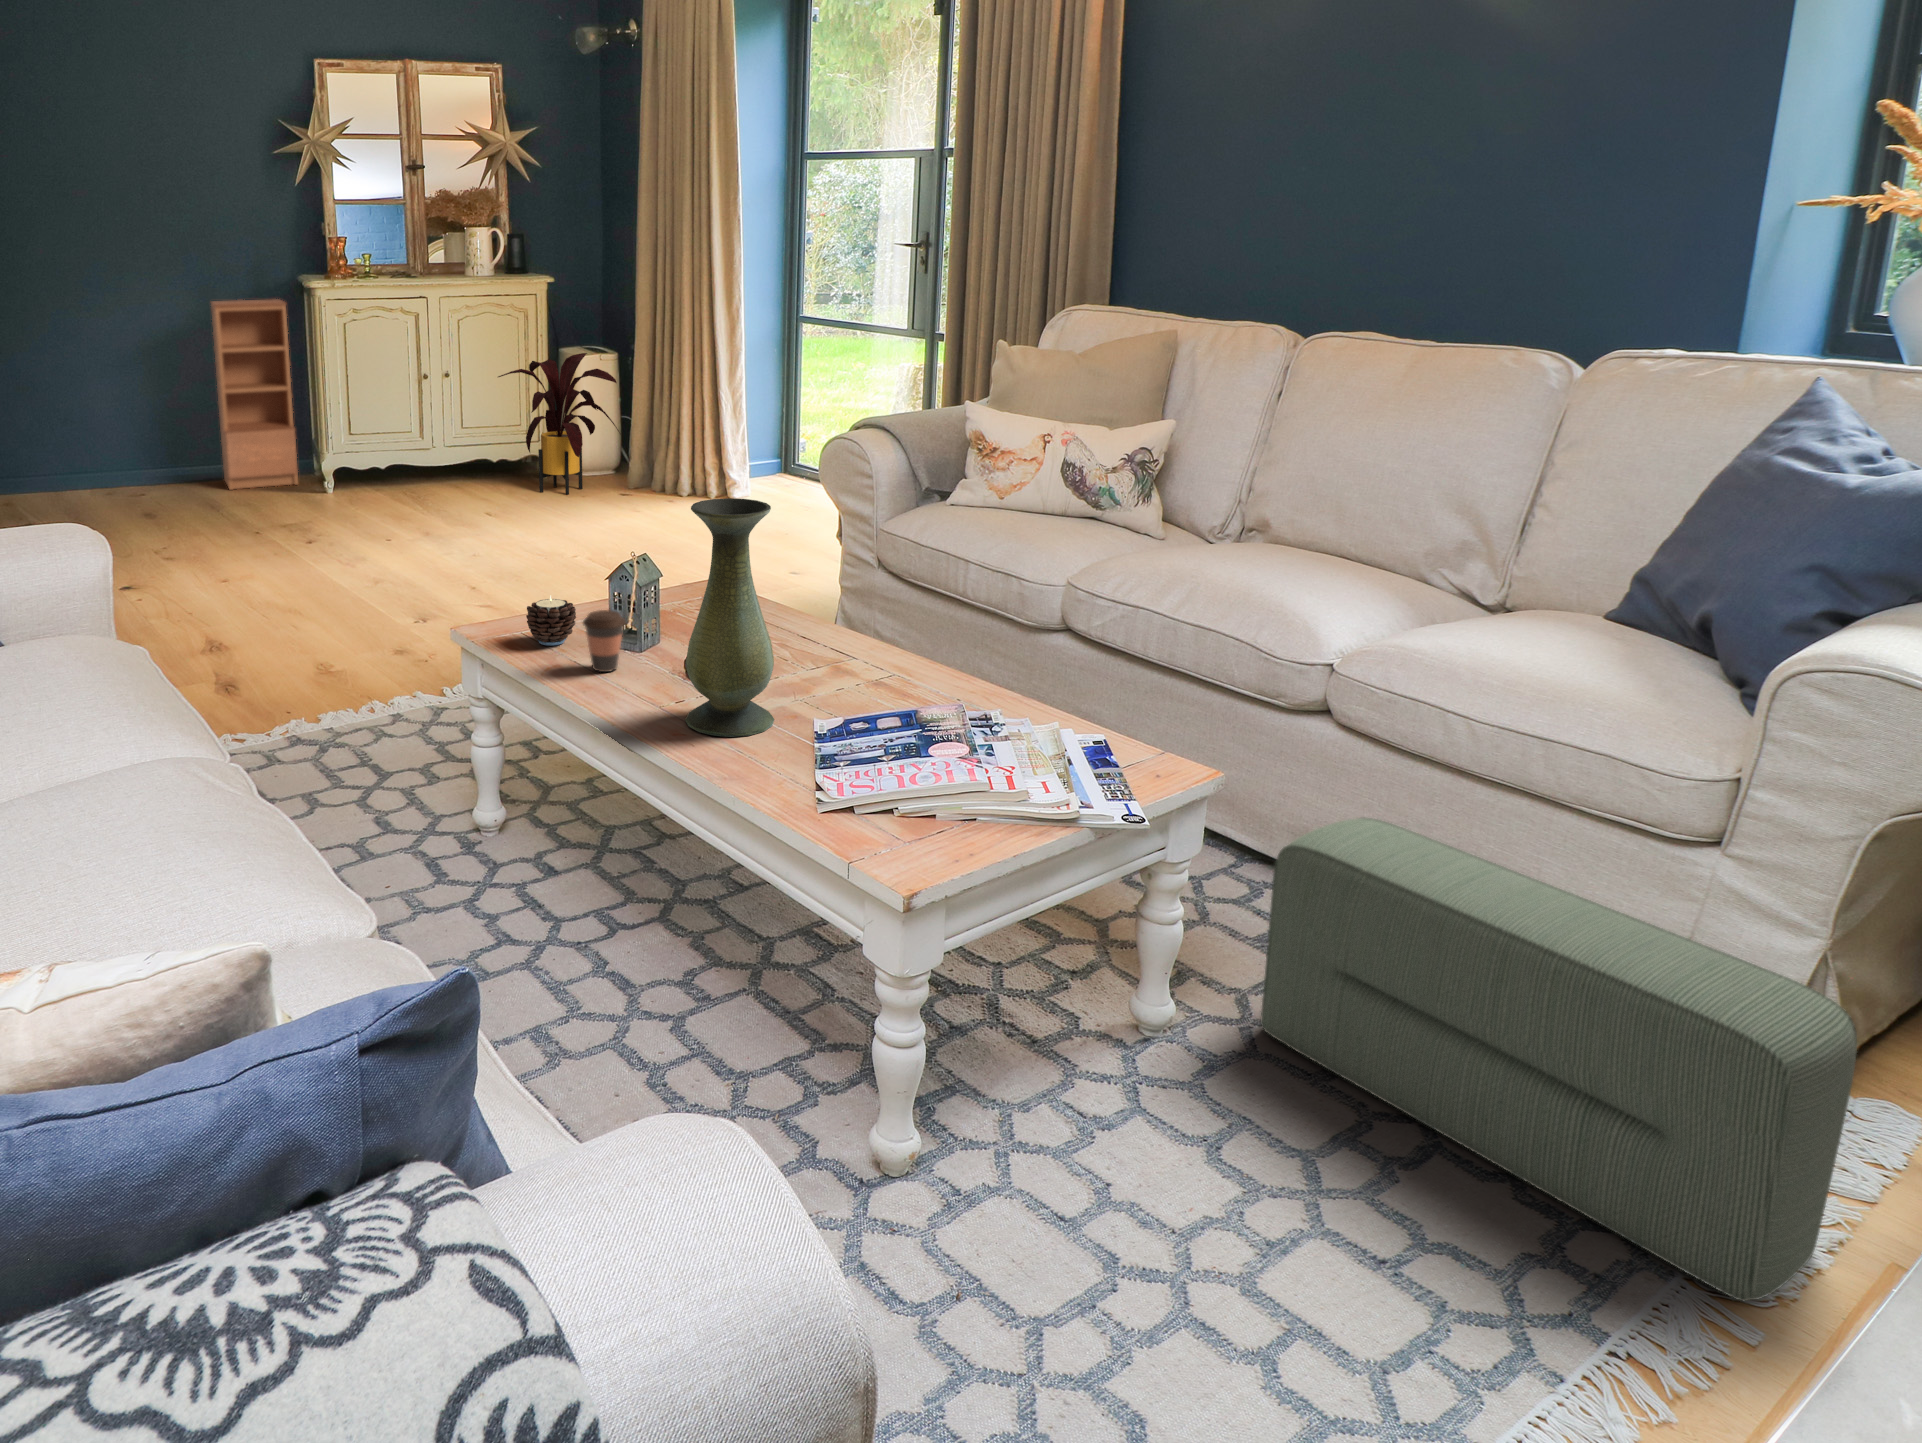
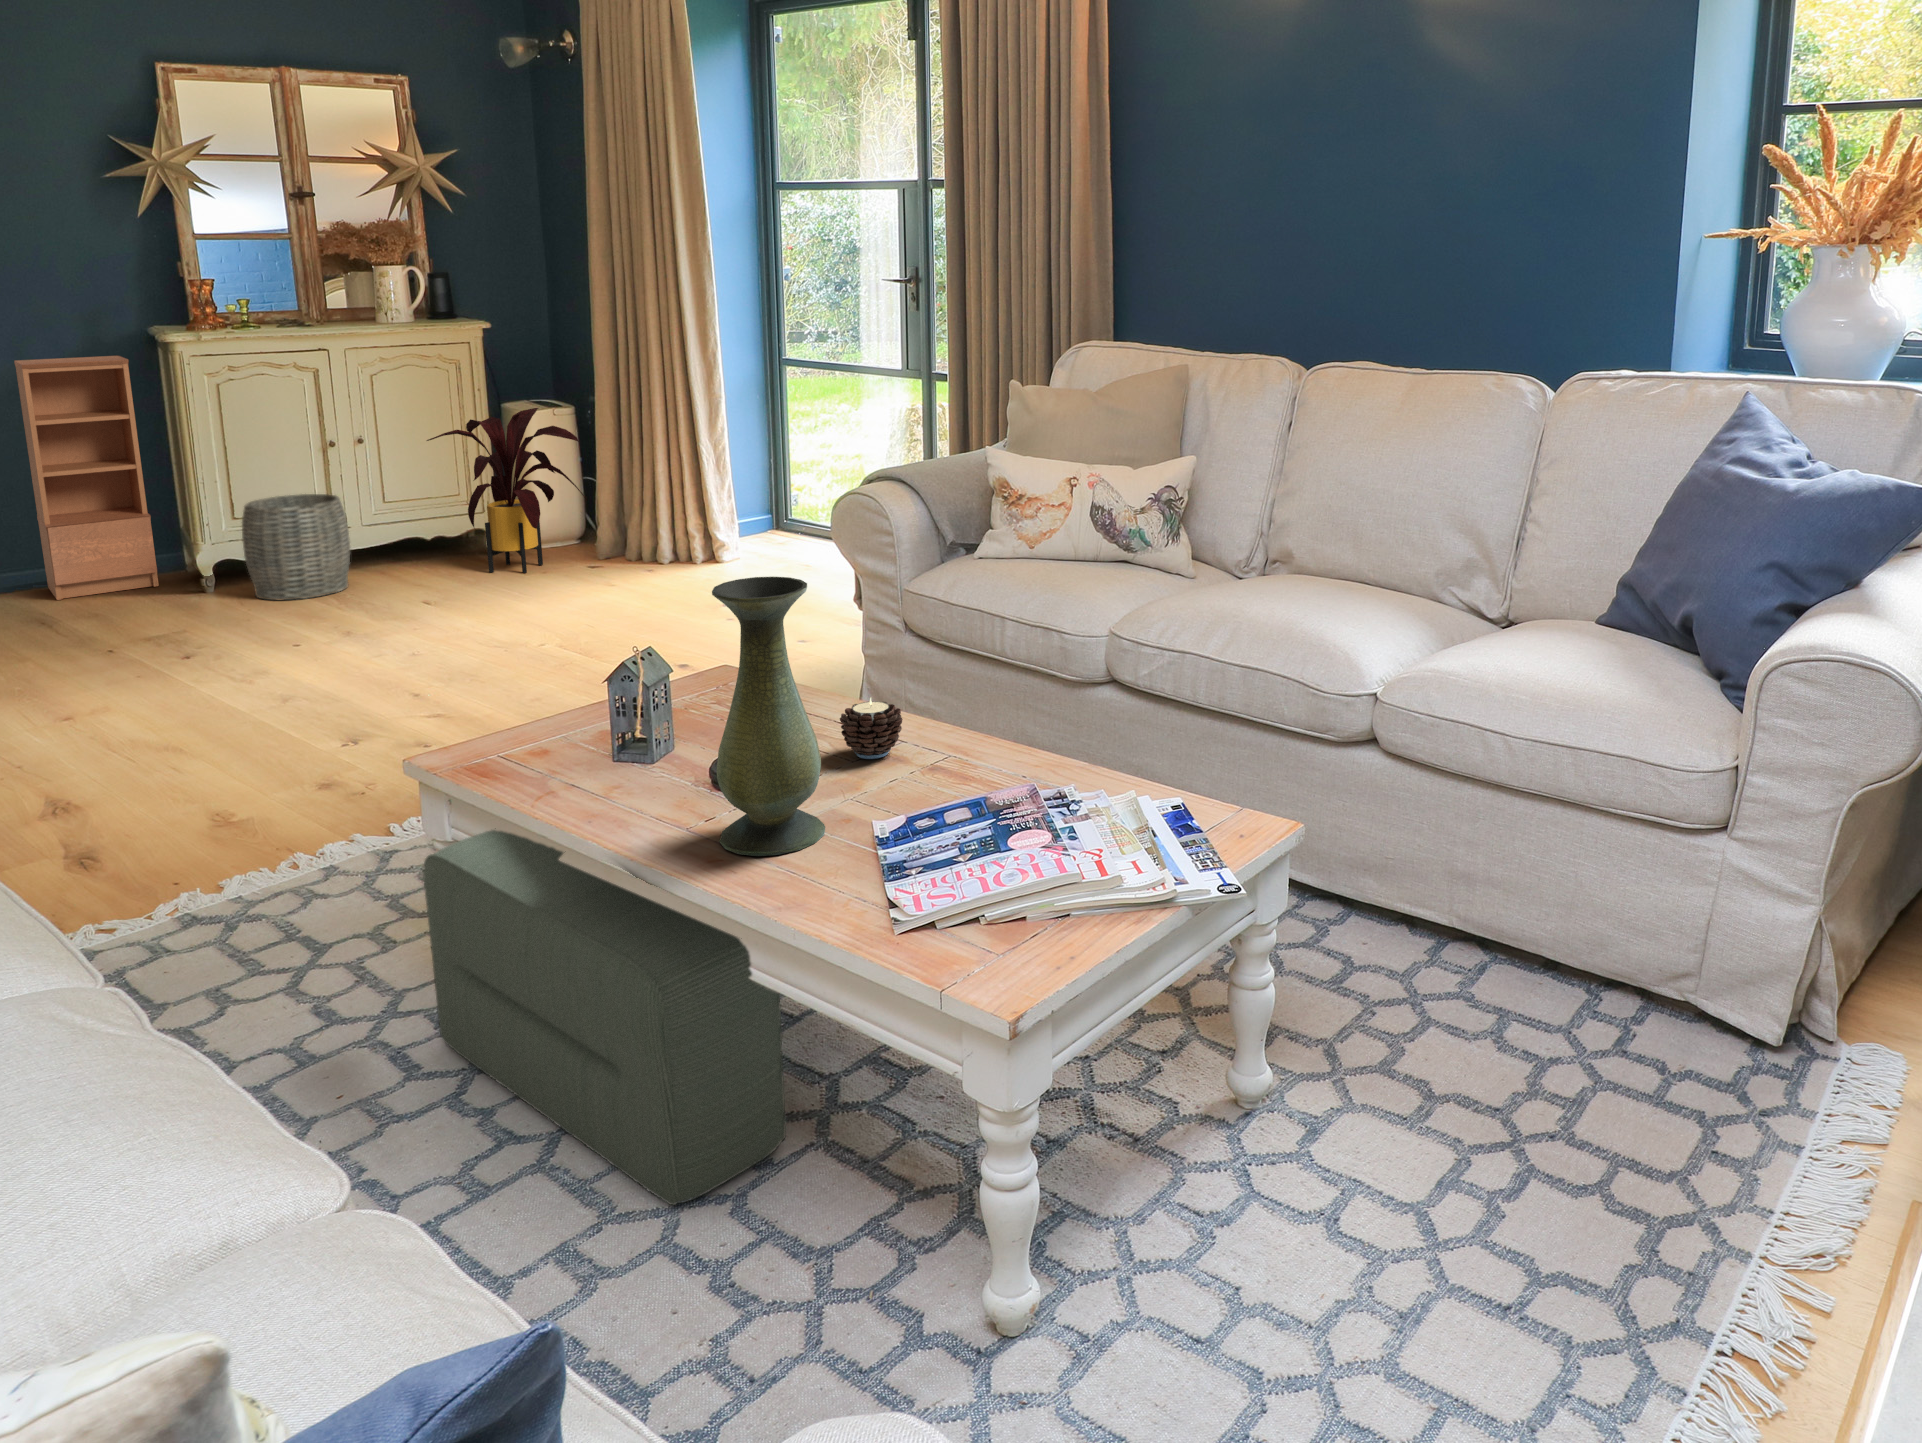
woven basket: none [358,417,435,503] -> present [242,494,350,600]
candle: present [526,596,576,646] -> present [840,698,903,759]
coffee cup: present [583,610,626,672] -> none [578,719,633,794]
pouf: present [1261,818,1857,1301] -> present [423,828,786,1205]

